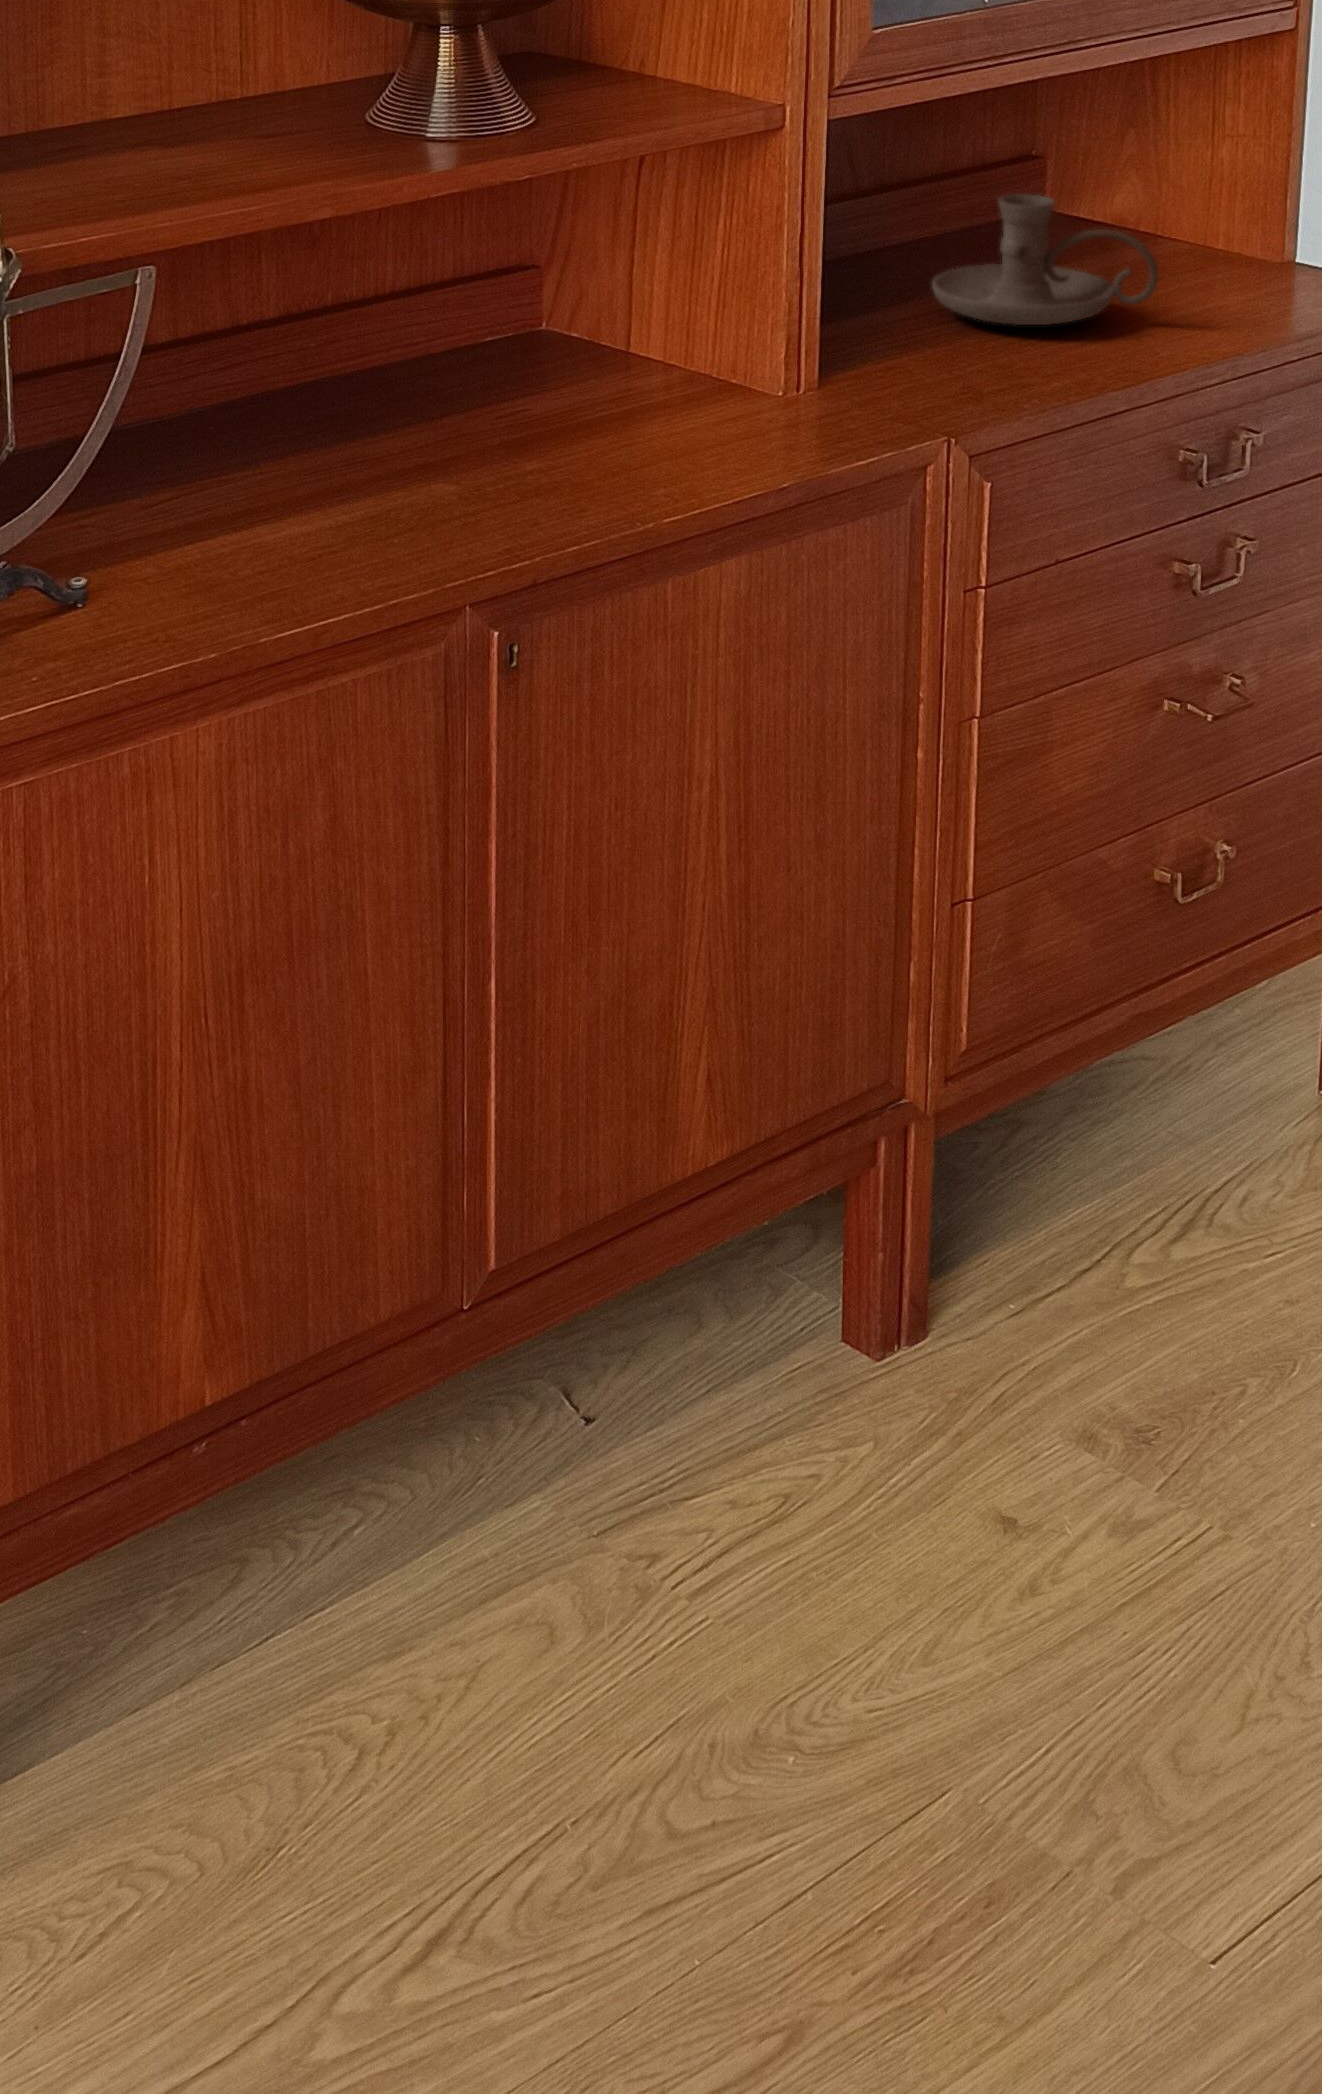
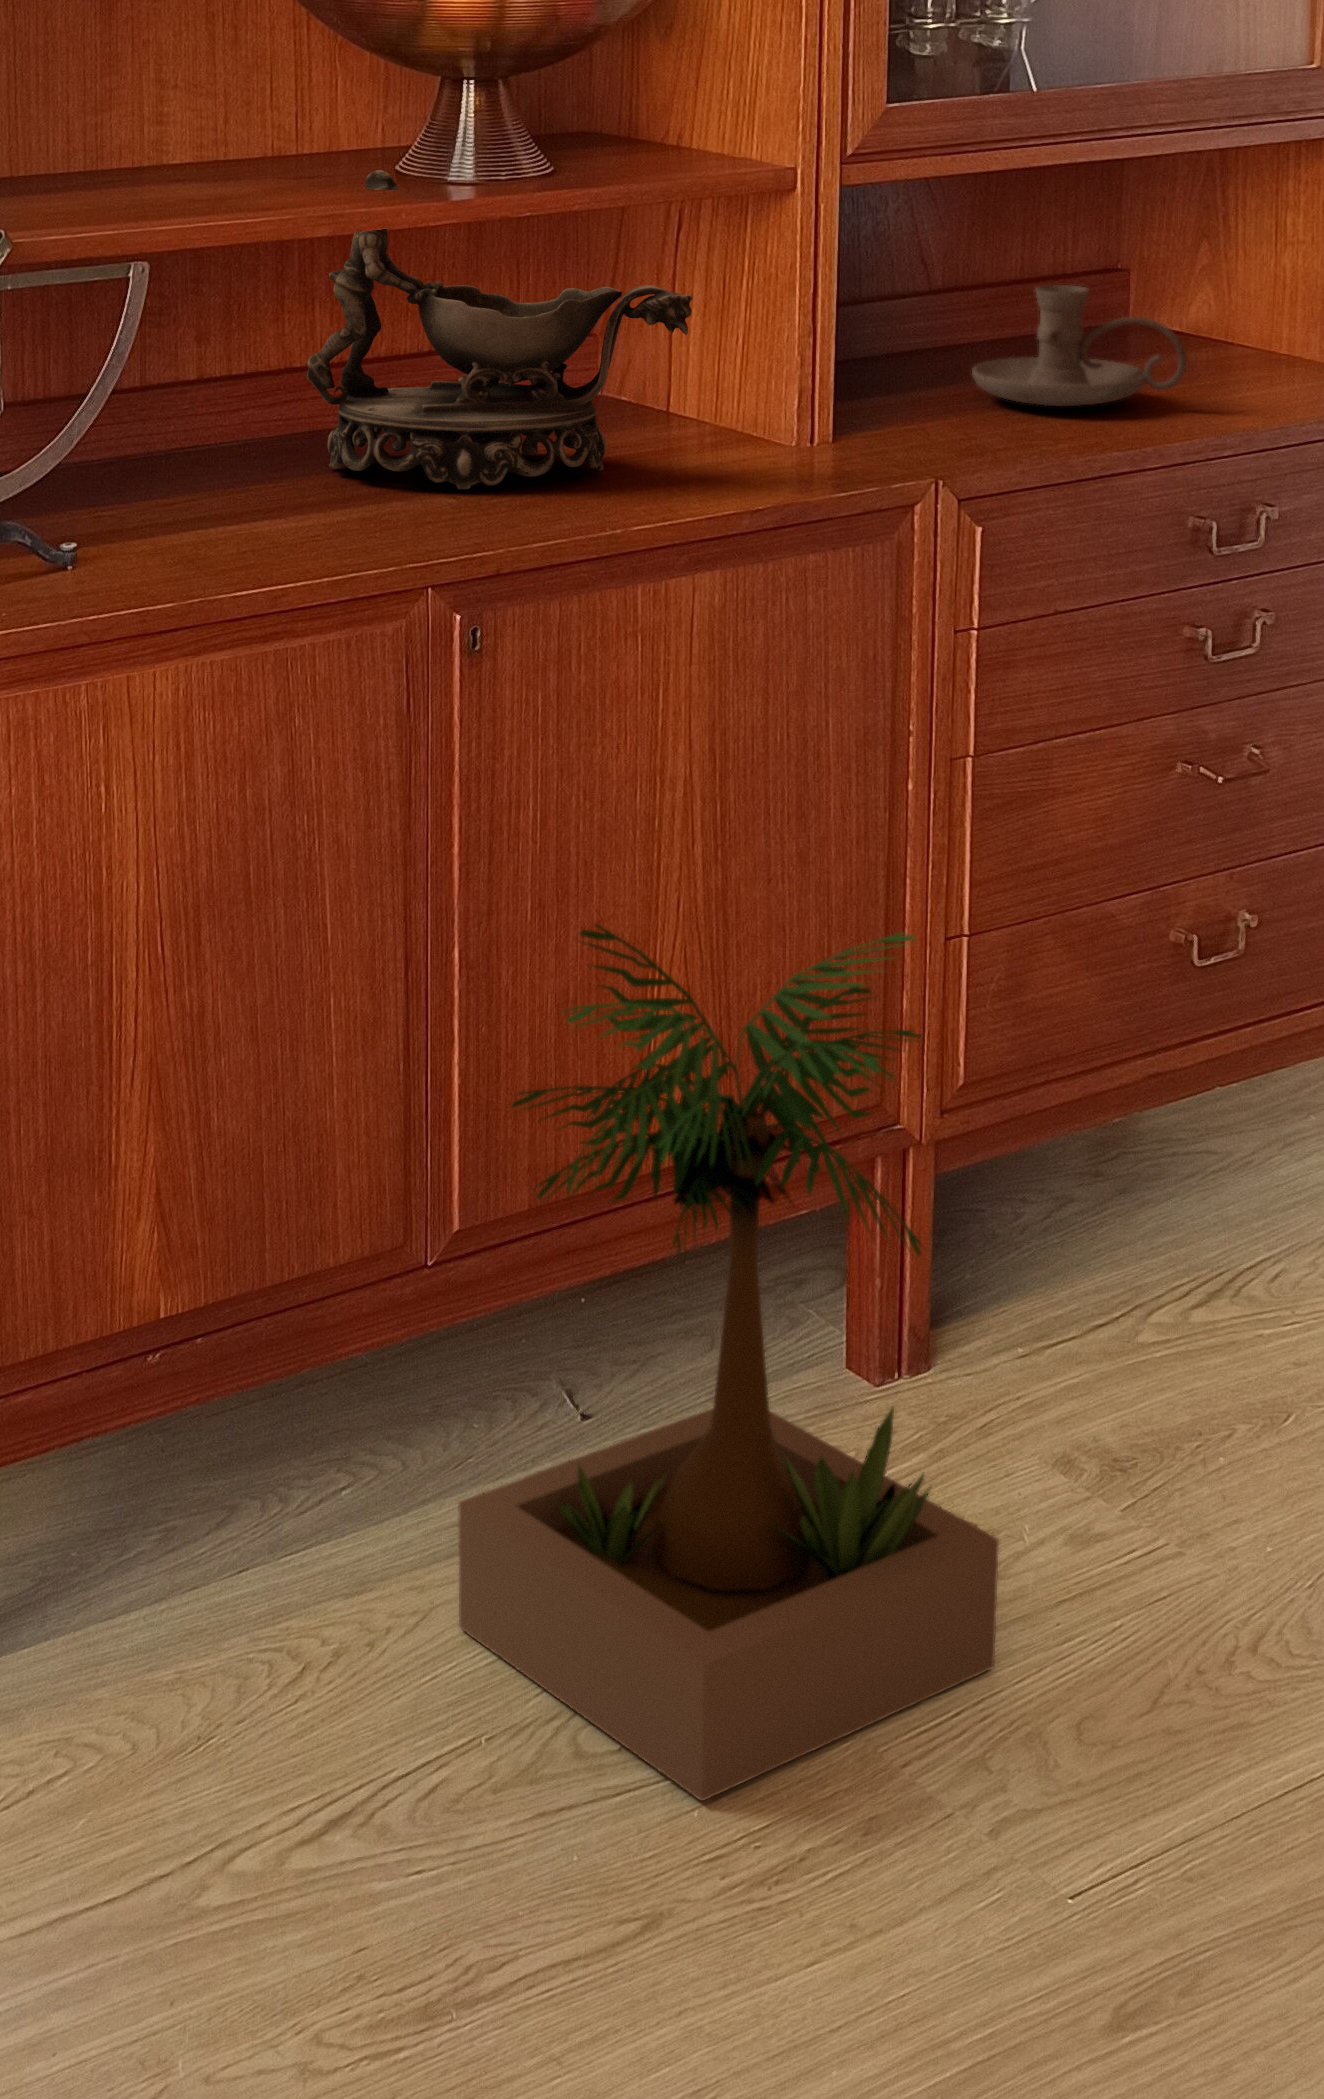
decorative bowl: none [282,124,697,470] -> present [307,170,693,489]
potted plant: none [518,935,1111,1899] -> present [458,924,999,1801]

